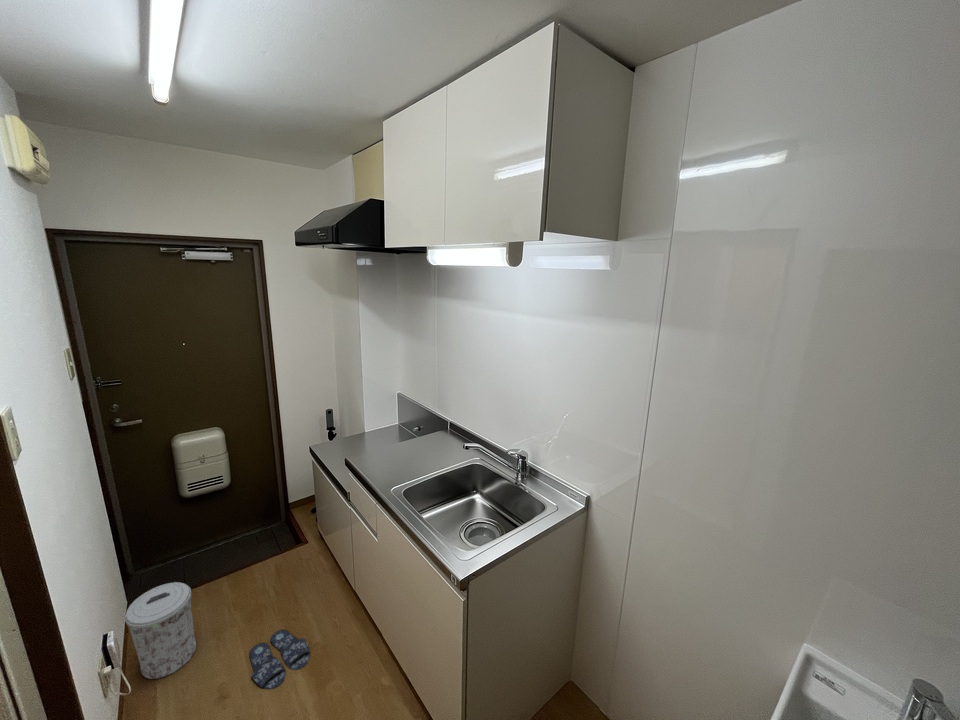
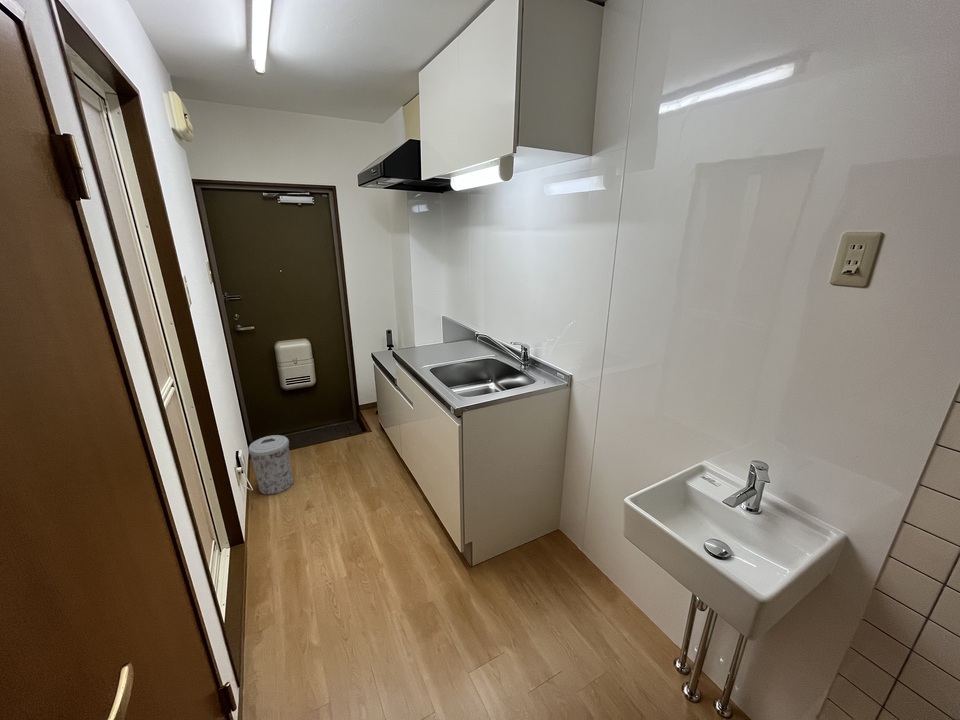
slippers: present [249,629,310,689] -> none [327,478,368,508]

